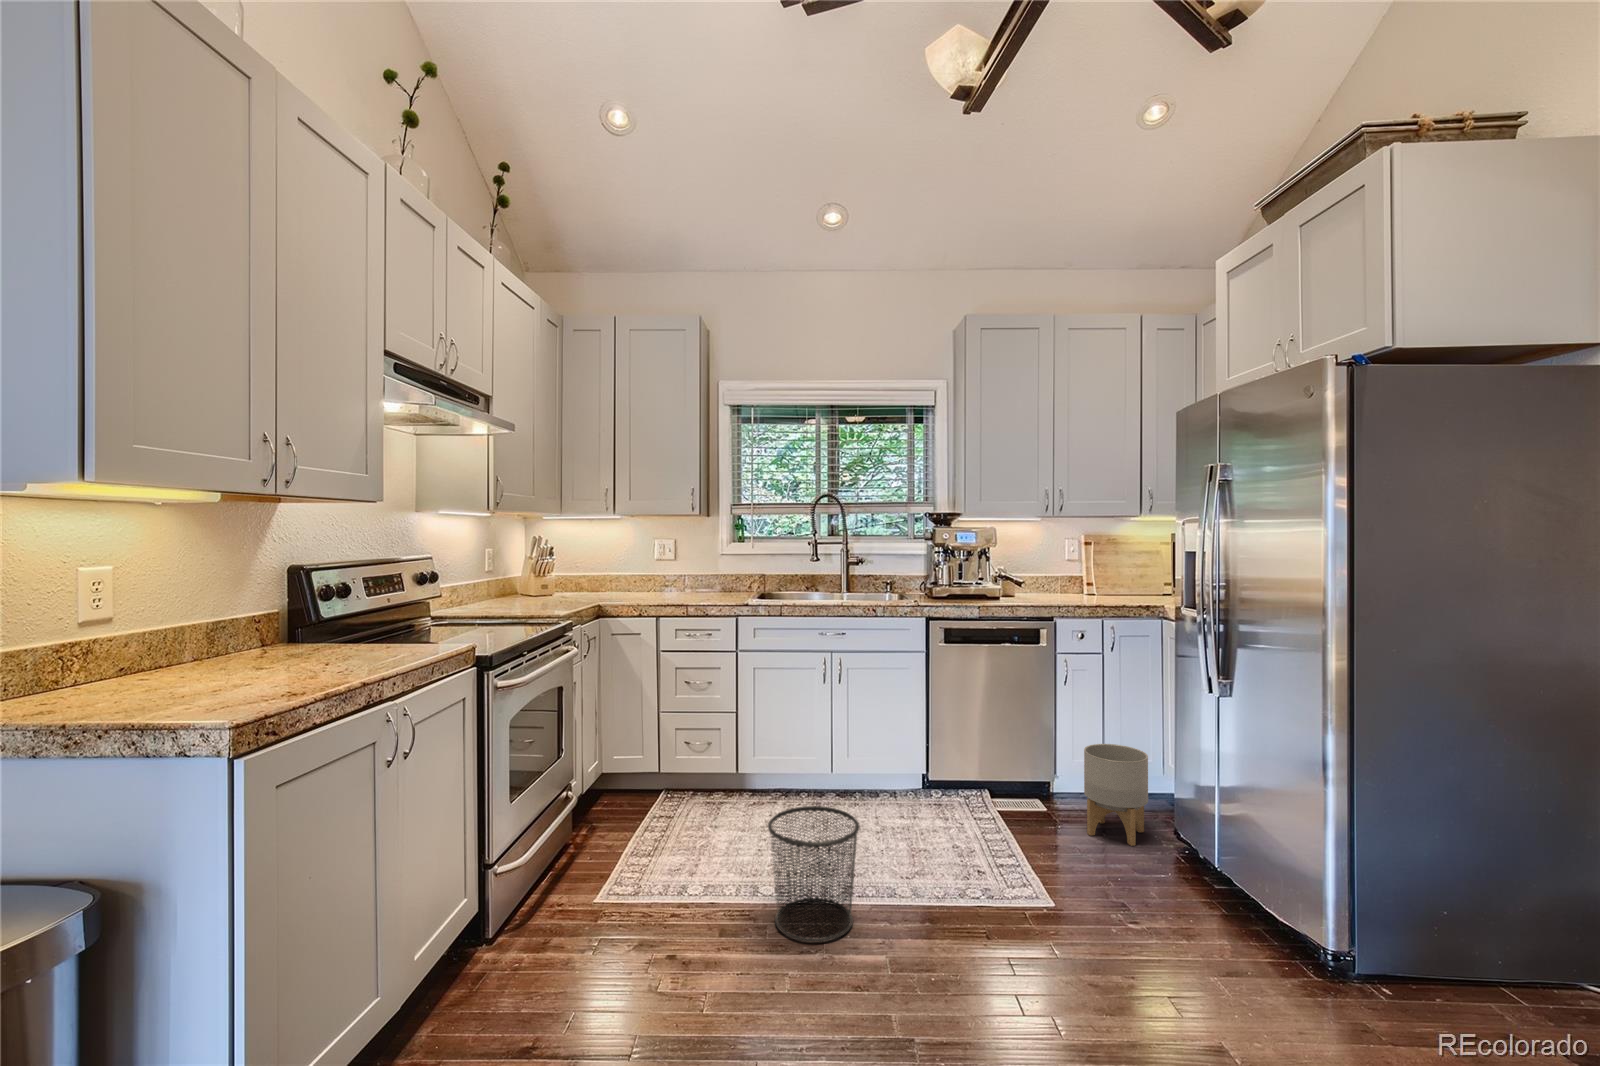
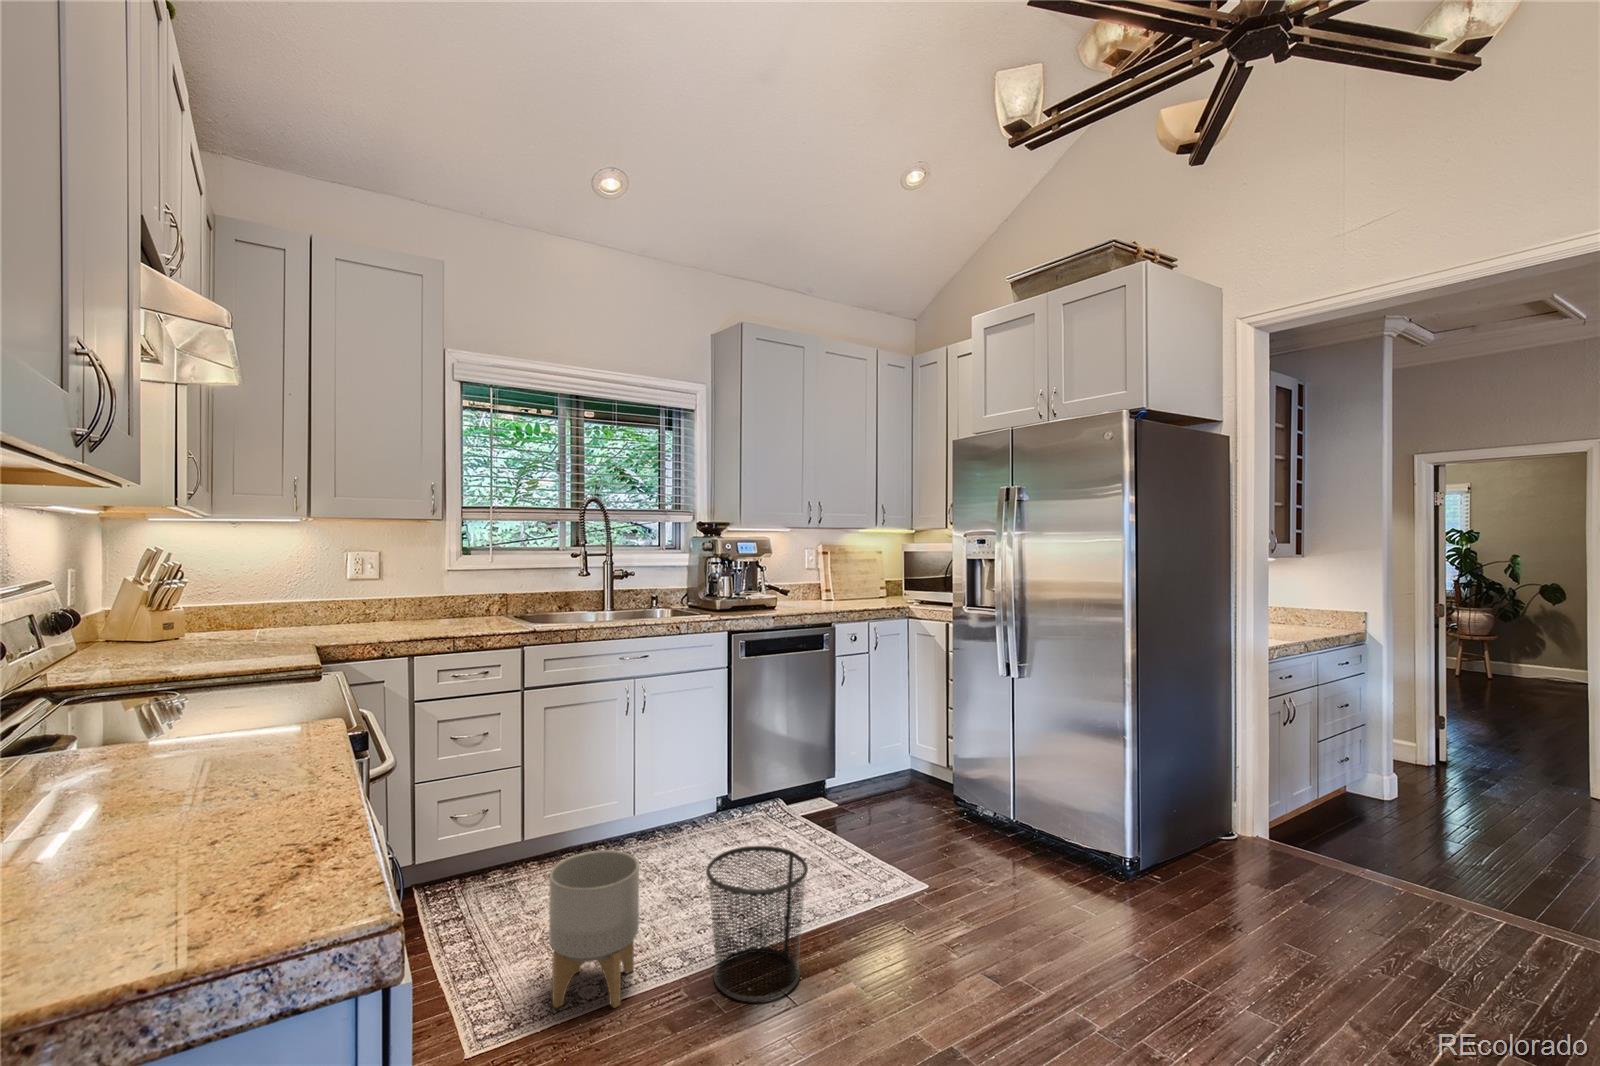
planter: present [1084,744,1148,846] -> present [549,850,639,1008]

